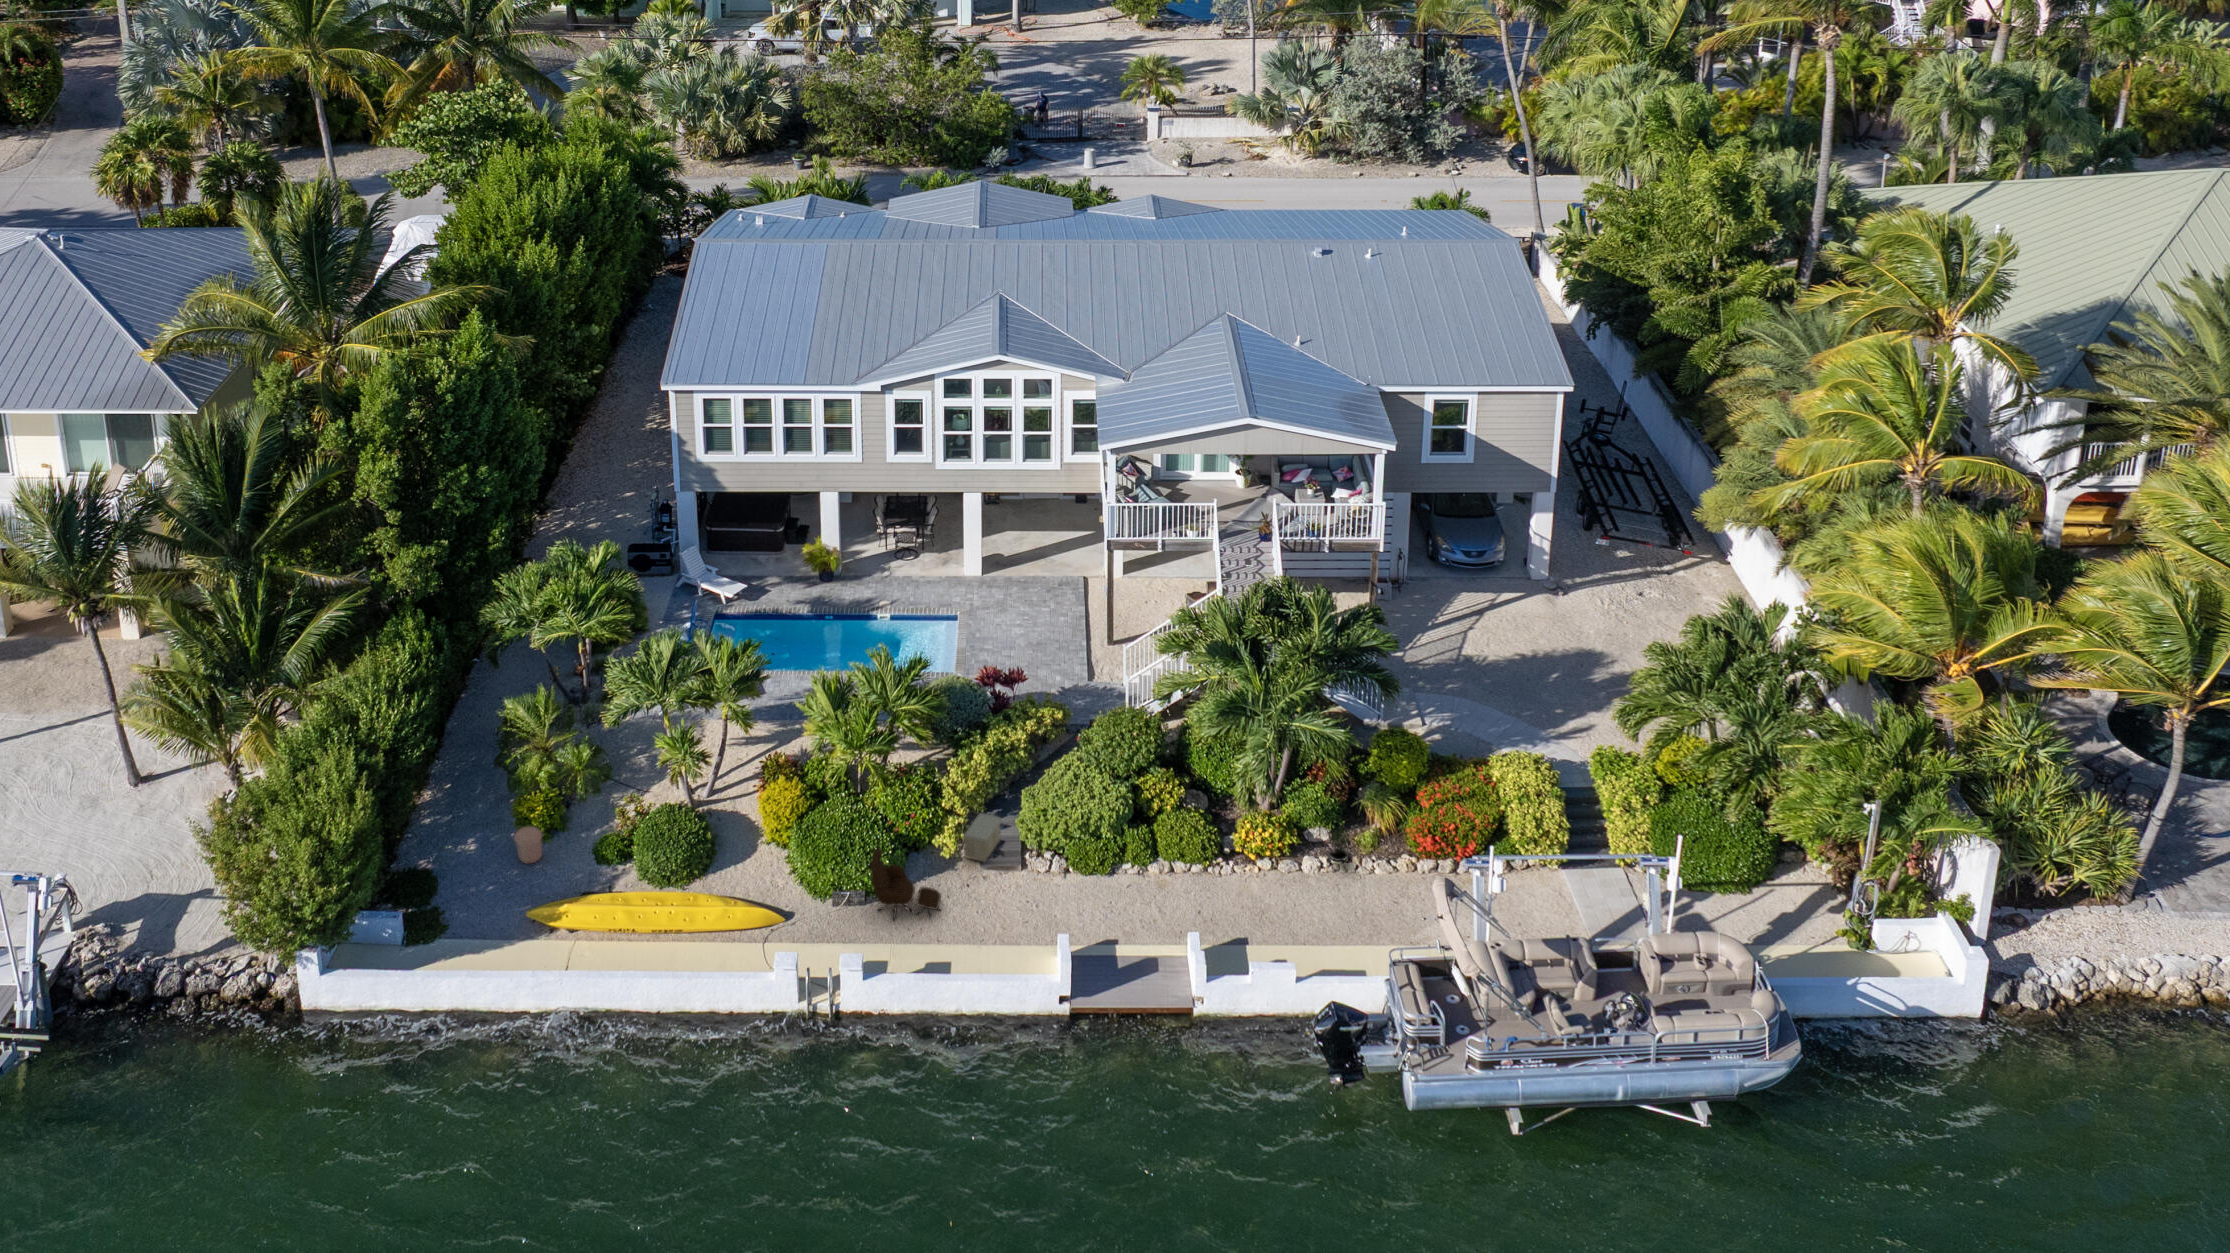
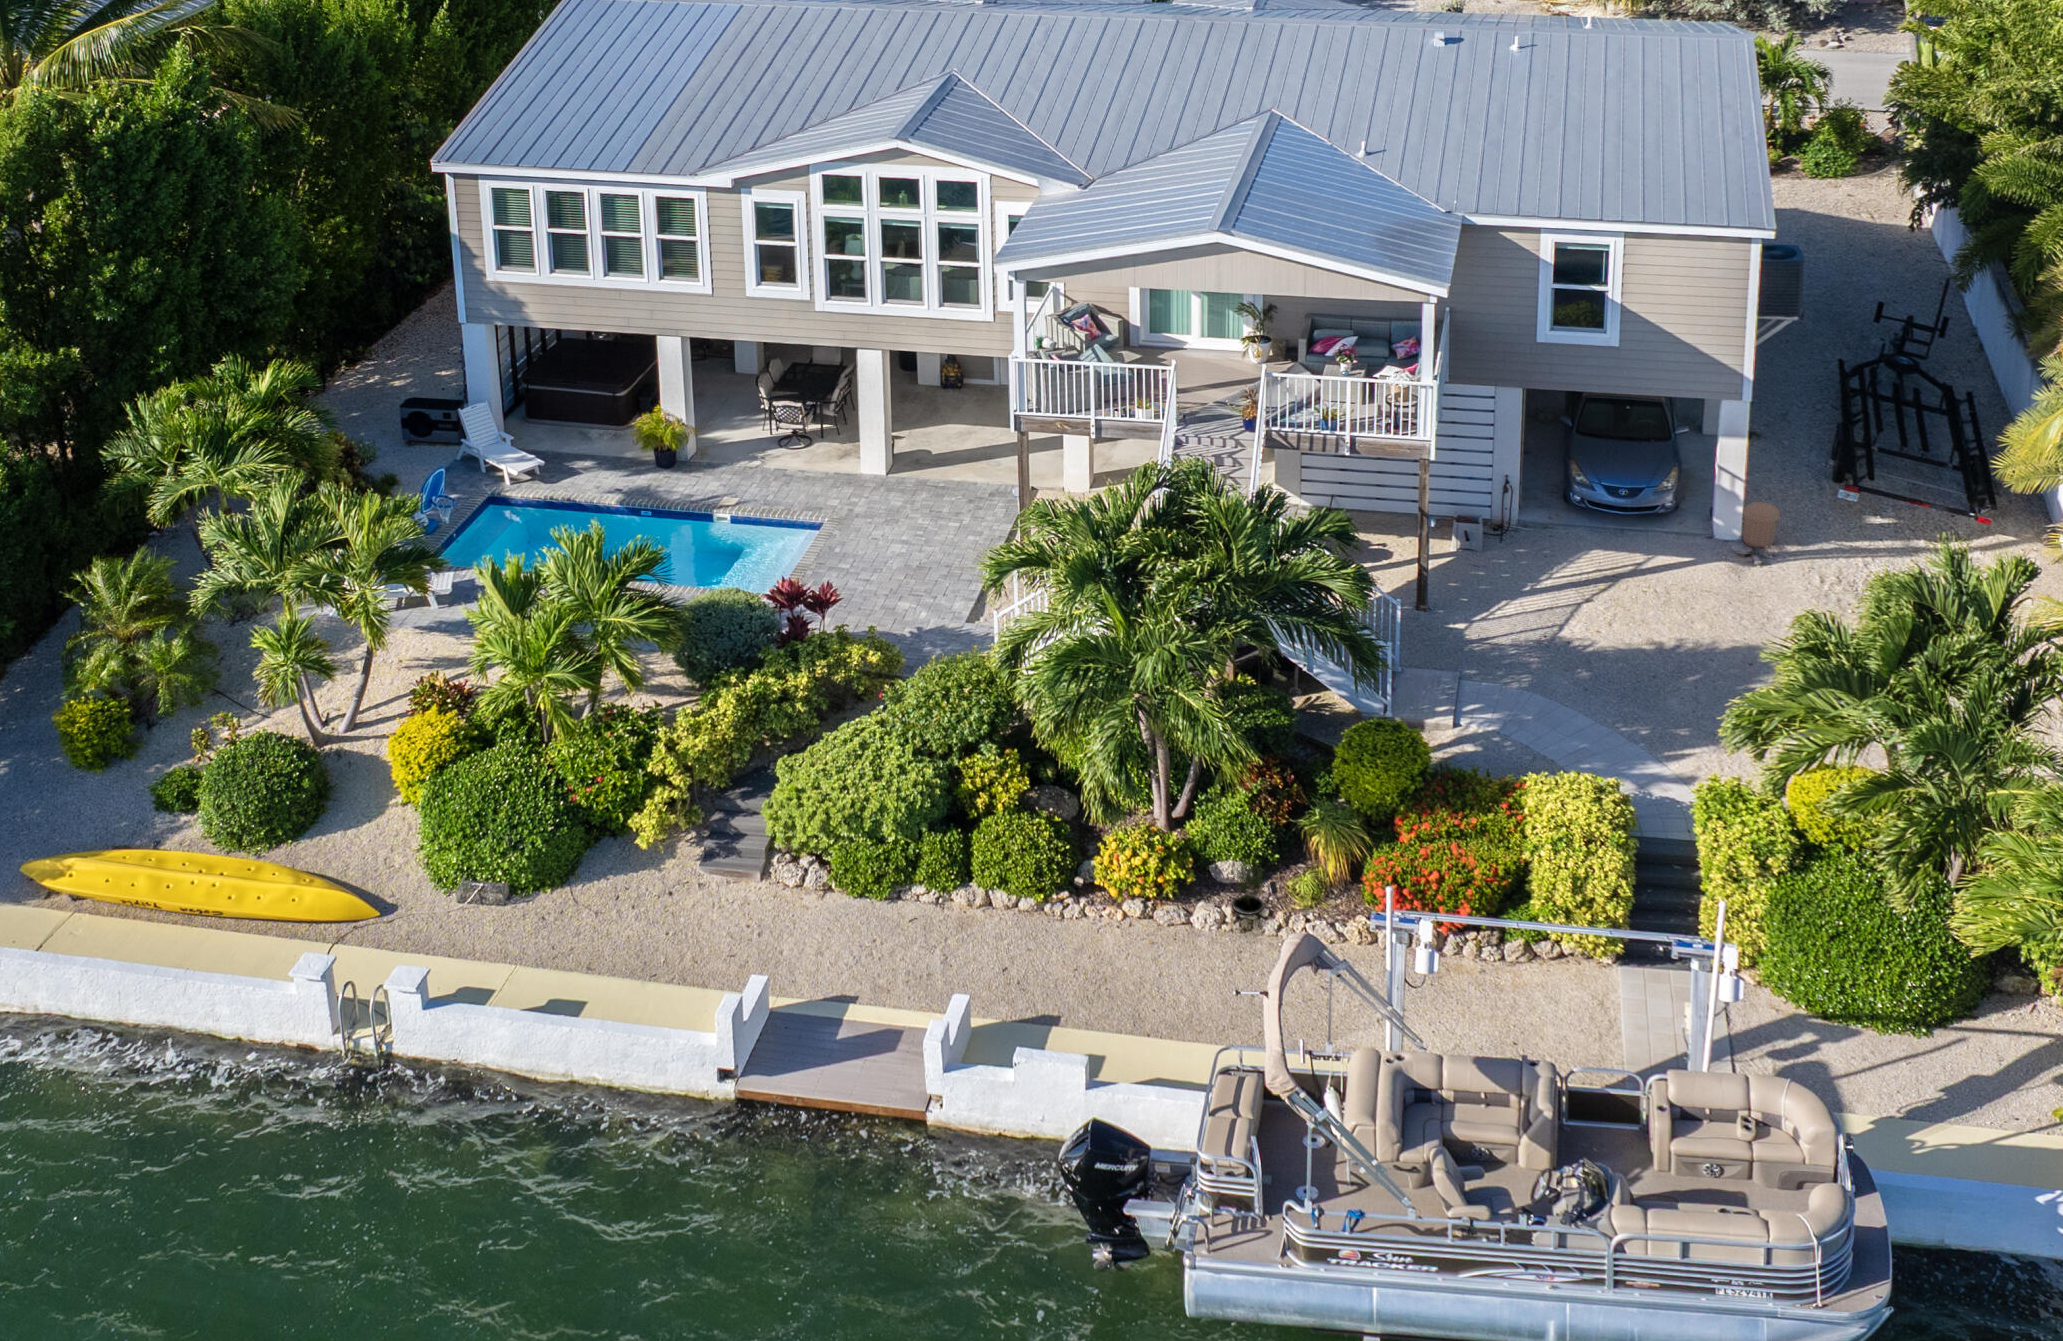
storage bench: present [964,813,1001,862] -> none [667,787,735,861]
trash can: present [514,827,542,864] -> present [1743,502,1780,548]
lounge chair: present [870,848,941,919] -> none [488,818,607,933]

